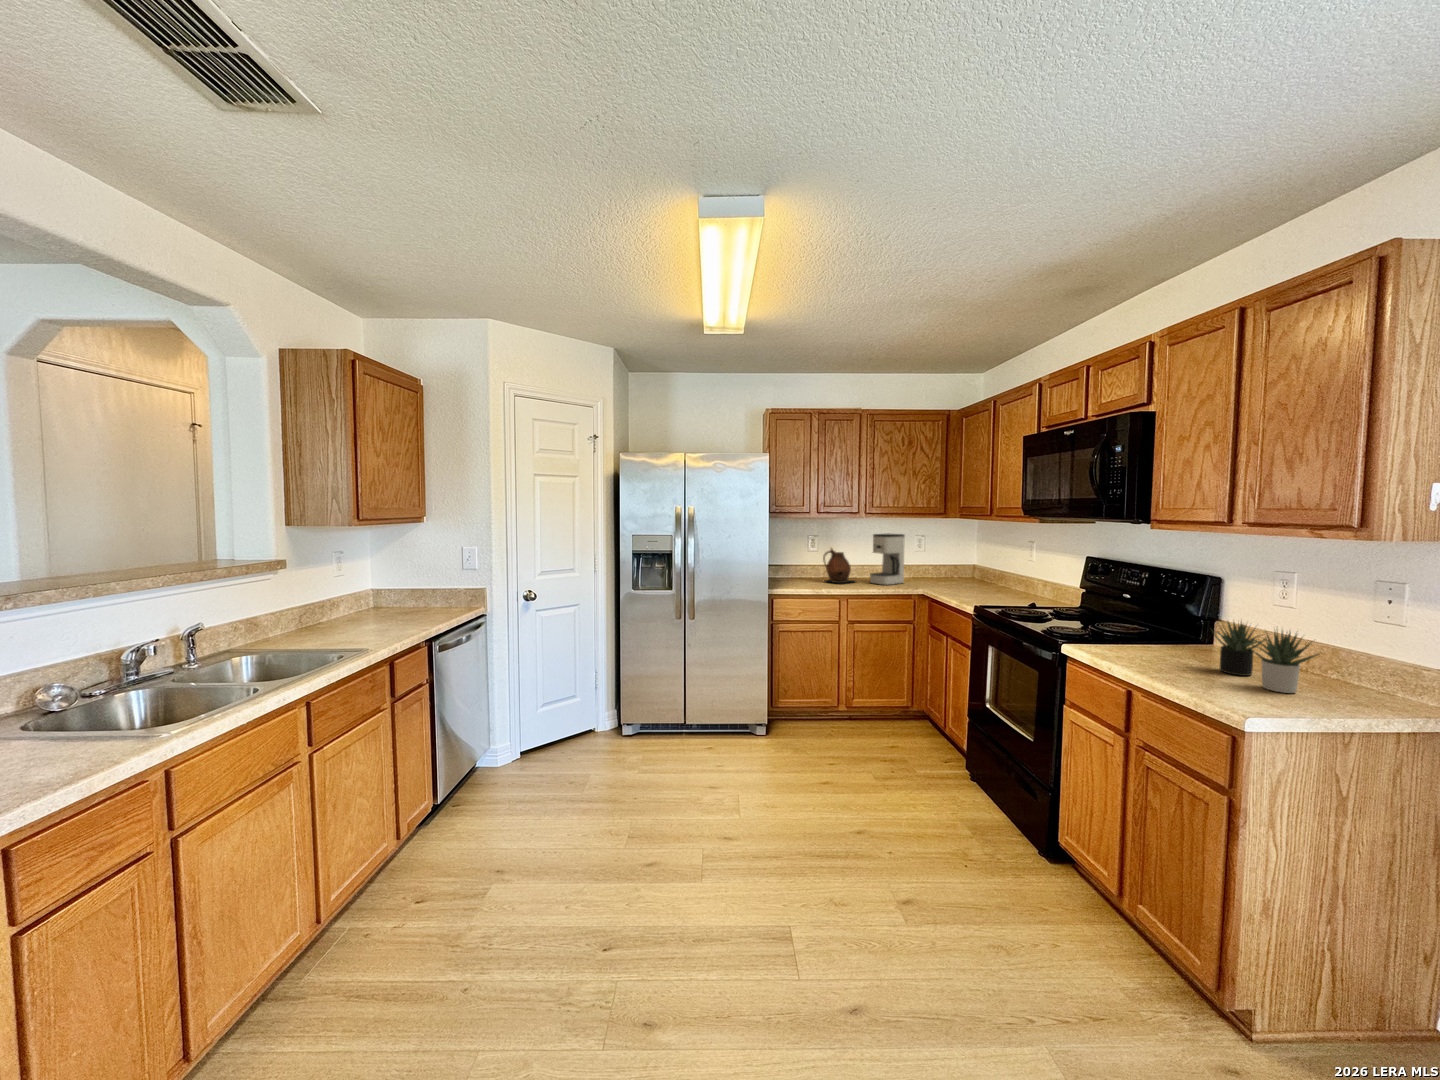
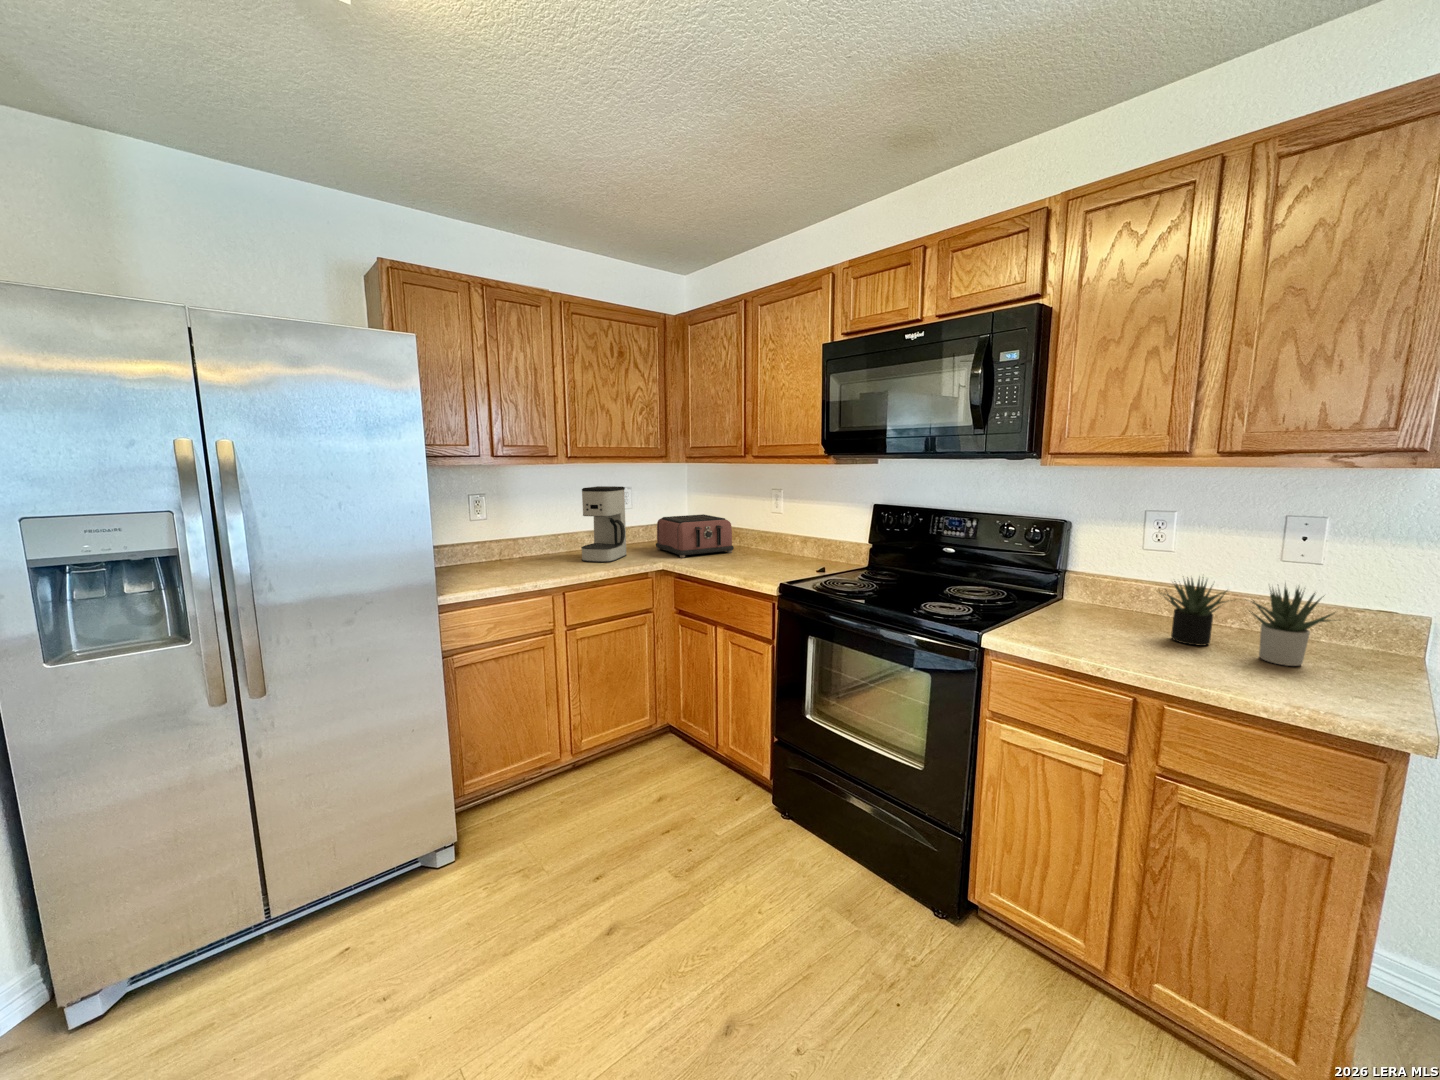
ceramic pitcher: present [823,548,854,583] -> none [507,512,563,569]
toaster: none [931,558,988,589] -> present [656,514,734,558]

